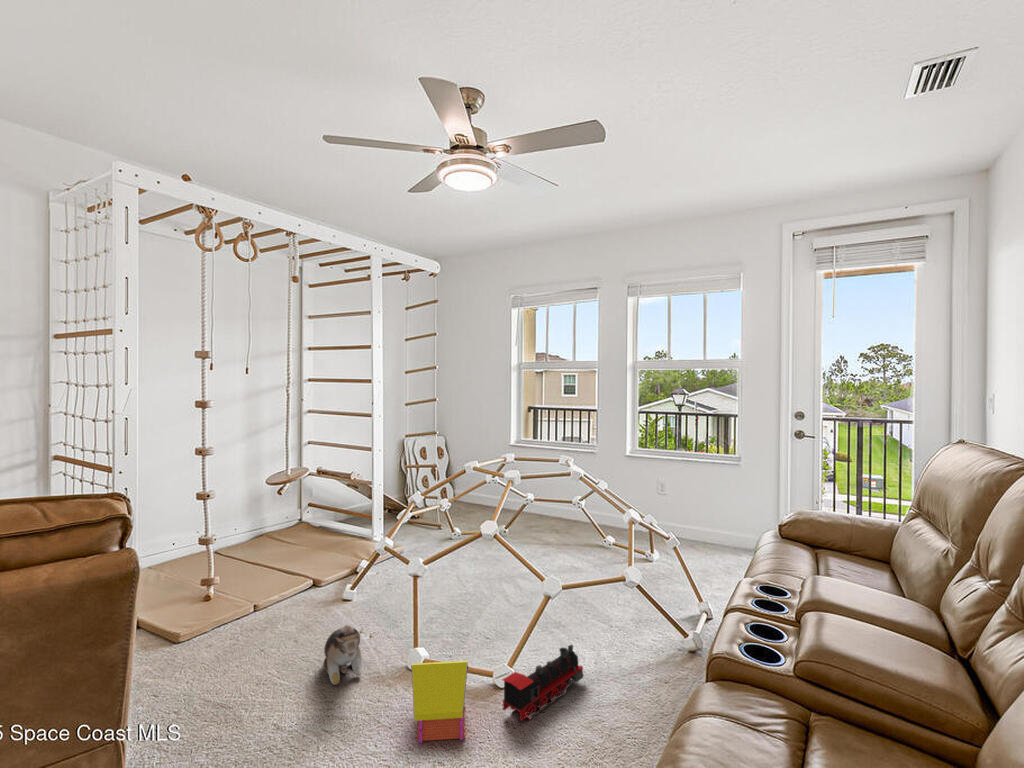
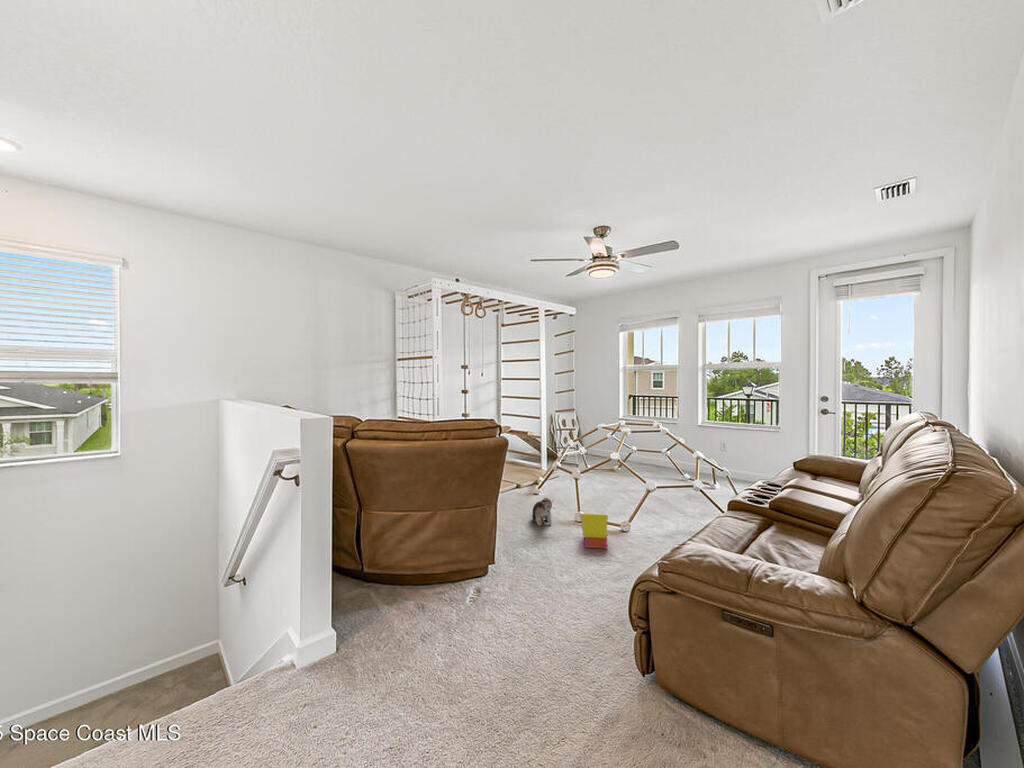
toy train: present [503,645,584,720] -> none [625,516,668,546]

